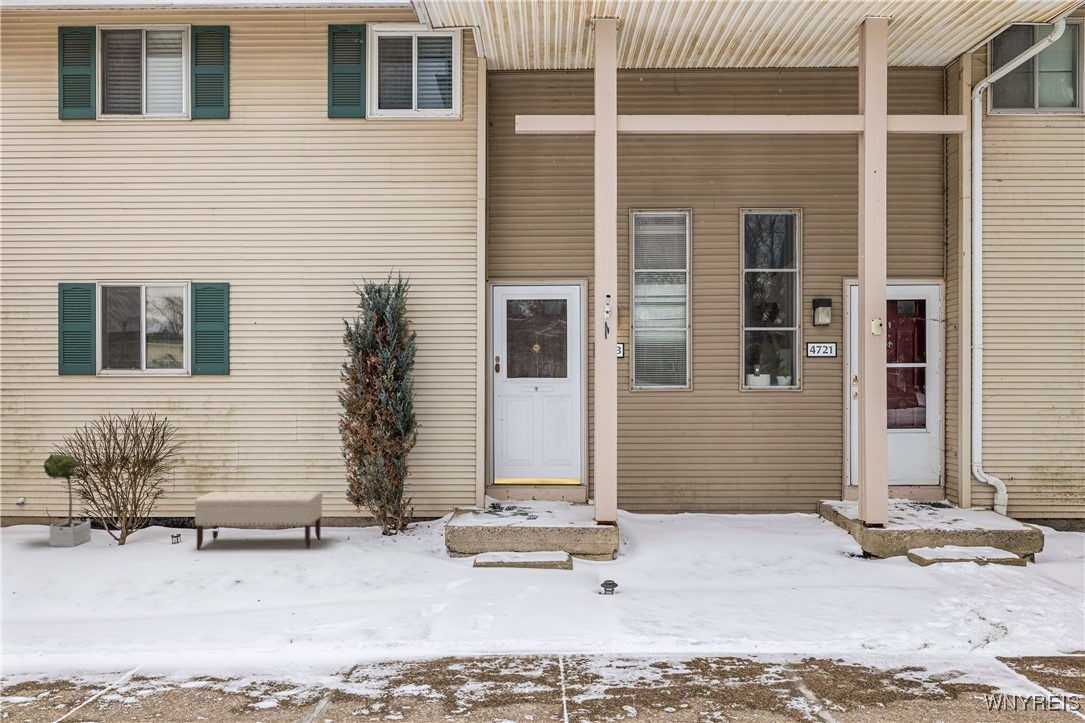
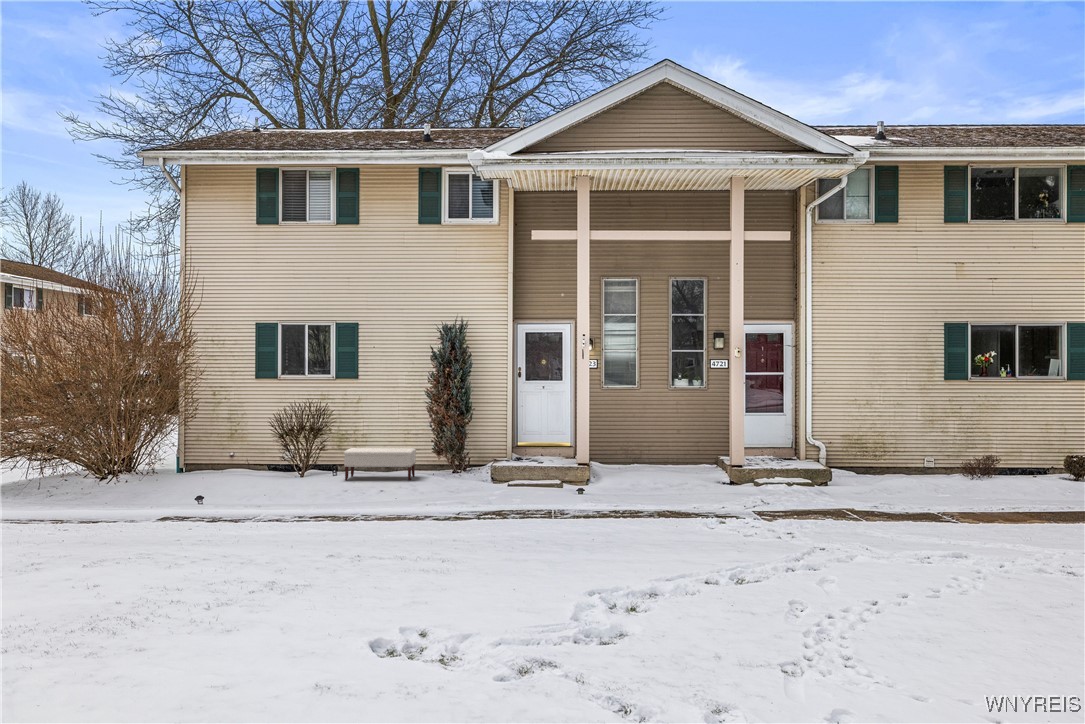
potted tree: present [43,454,91,547] -> none [253,425,279,479]

